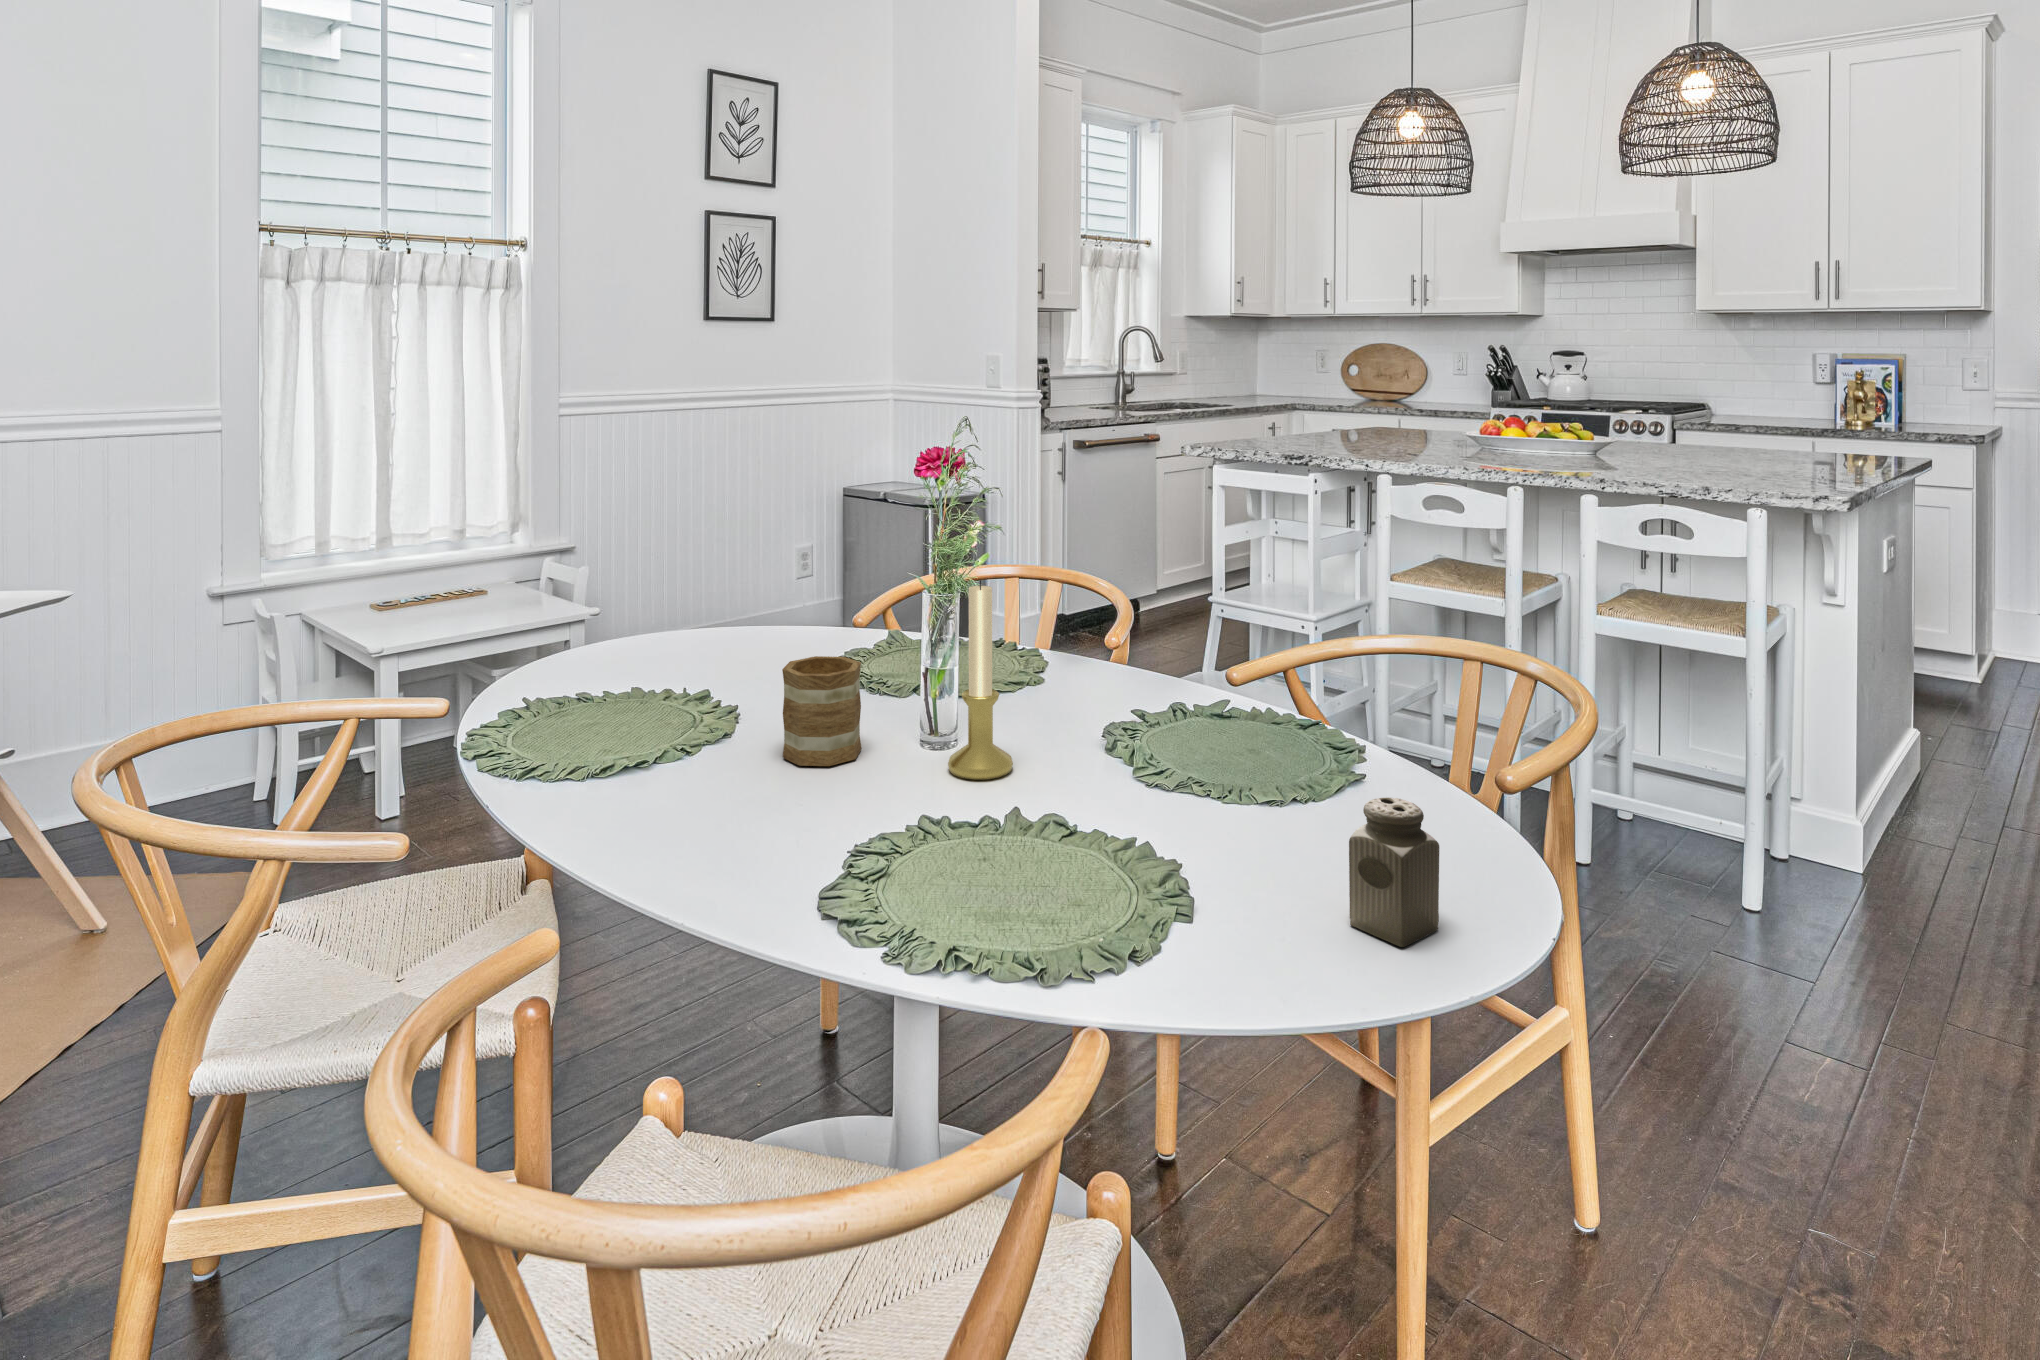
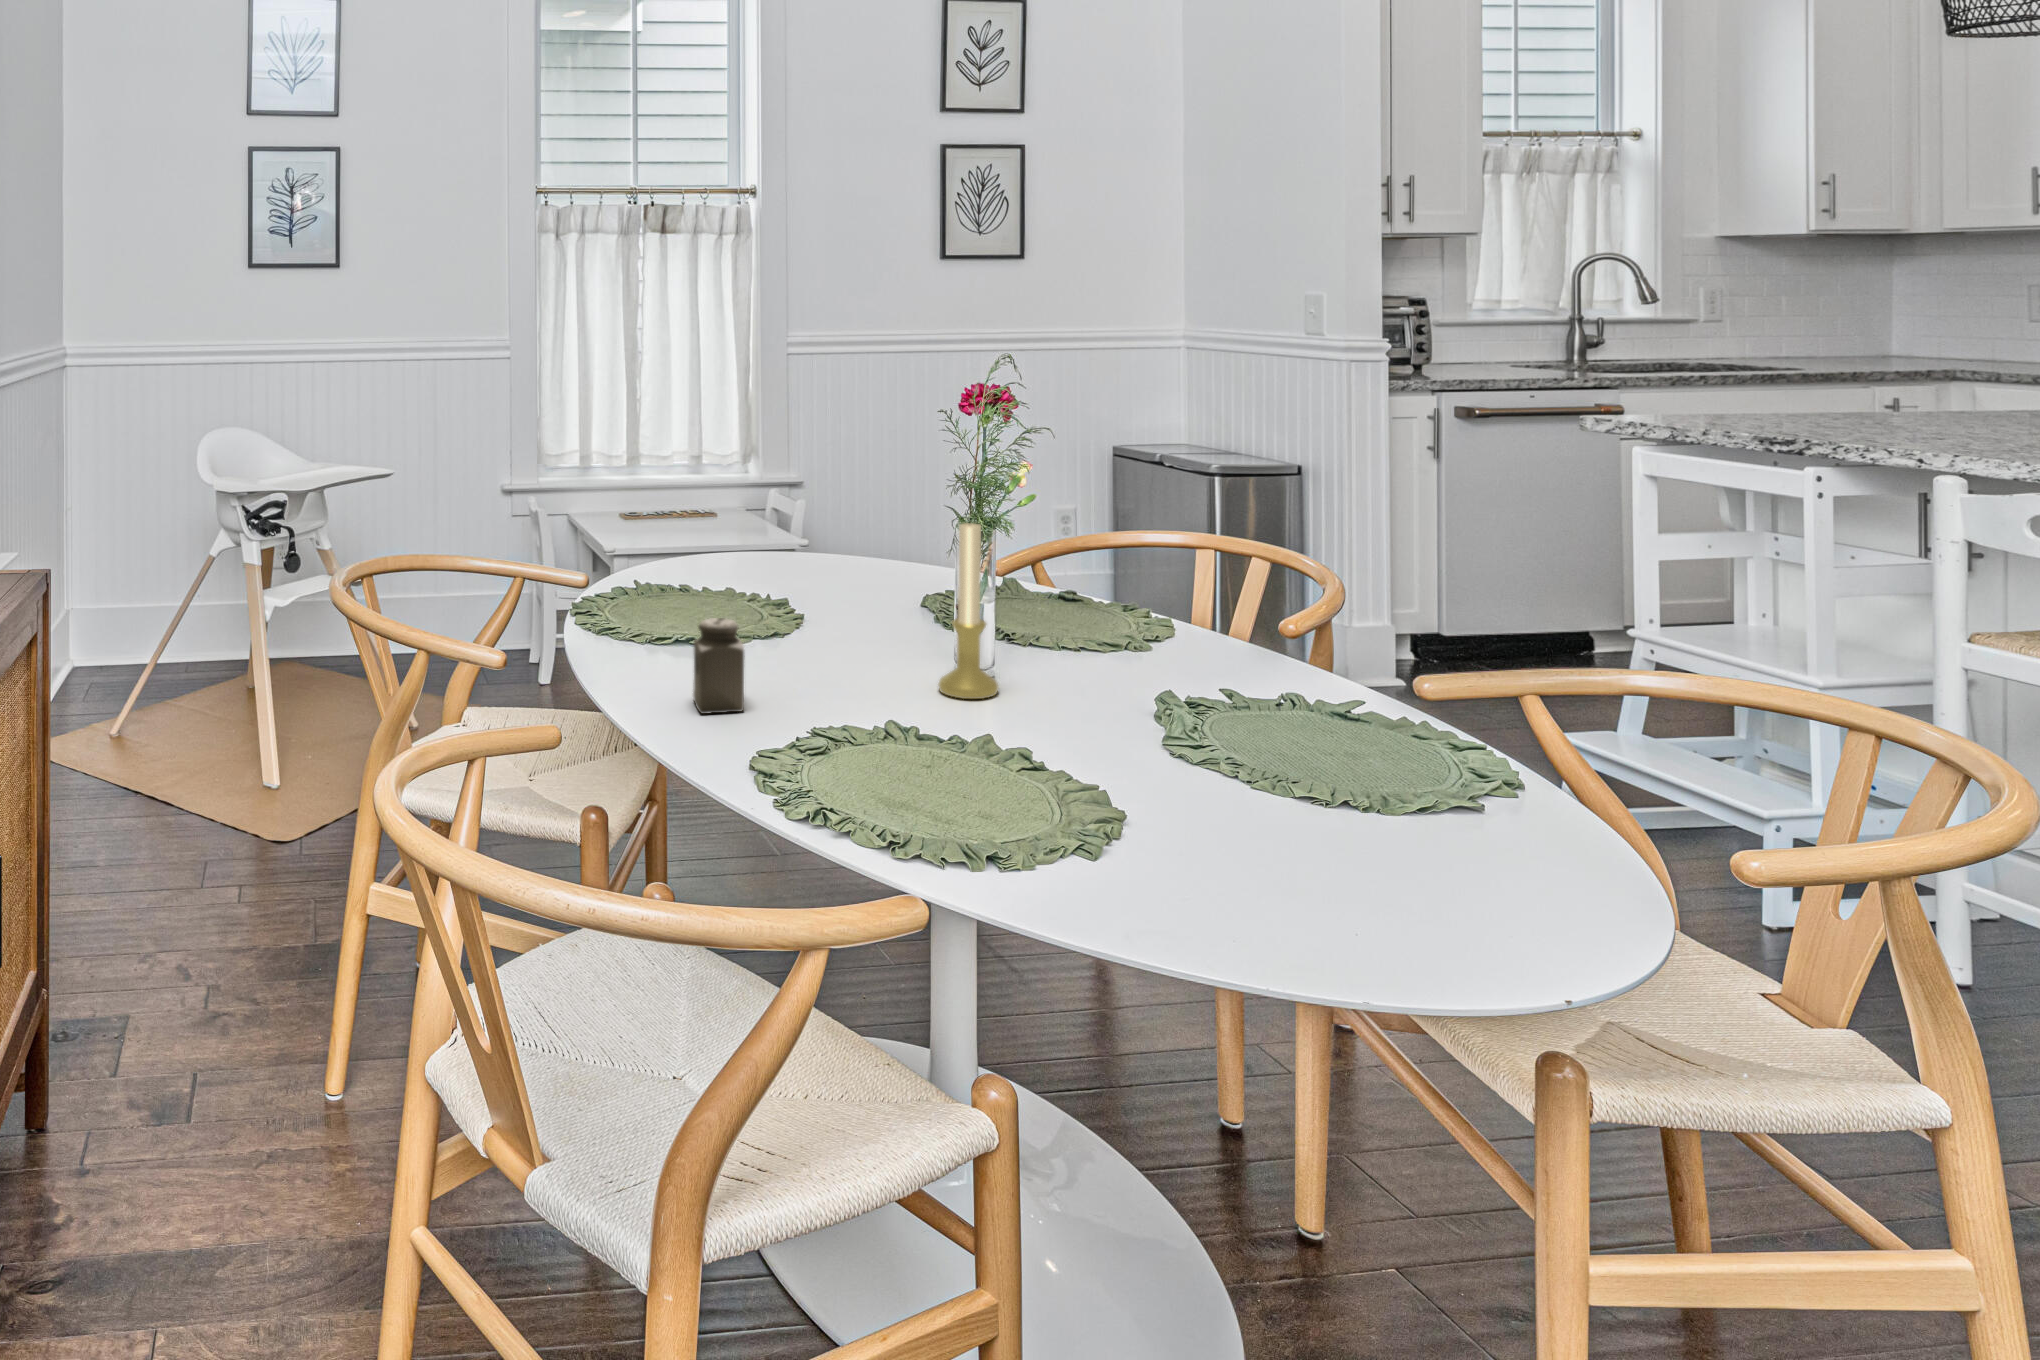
mug: present [782,656,861,766] -> none [810,577,880,670]
salt shaker: present [1349,798,1439,947] -> present [693,618,745,714]

